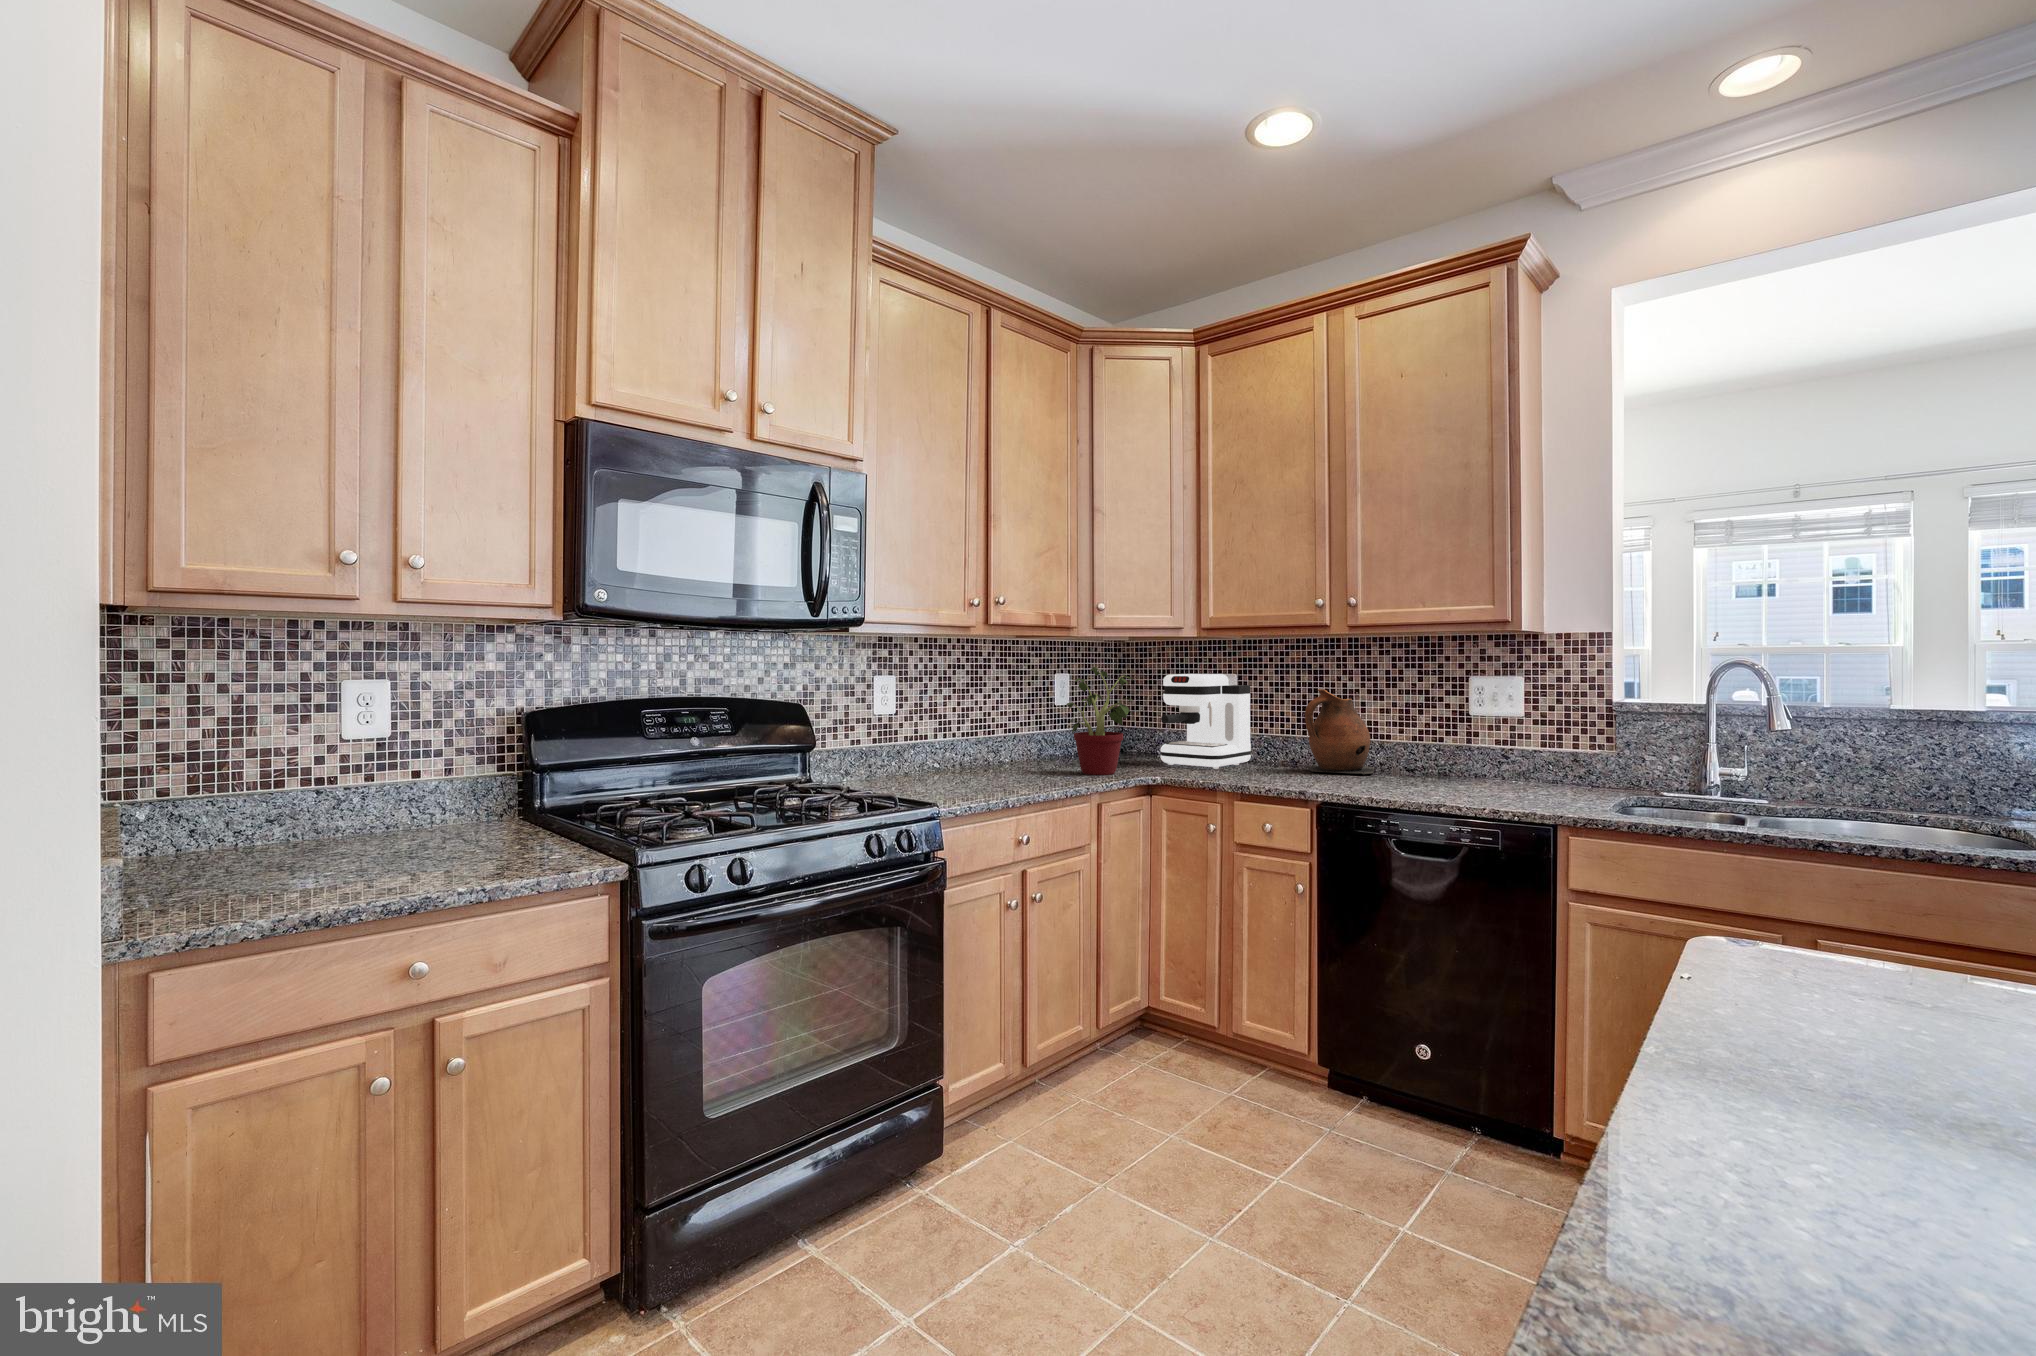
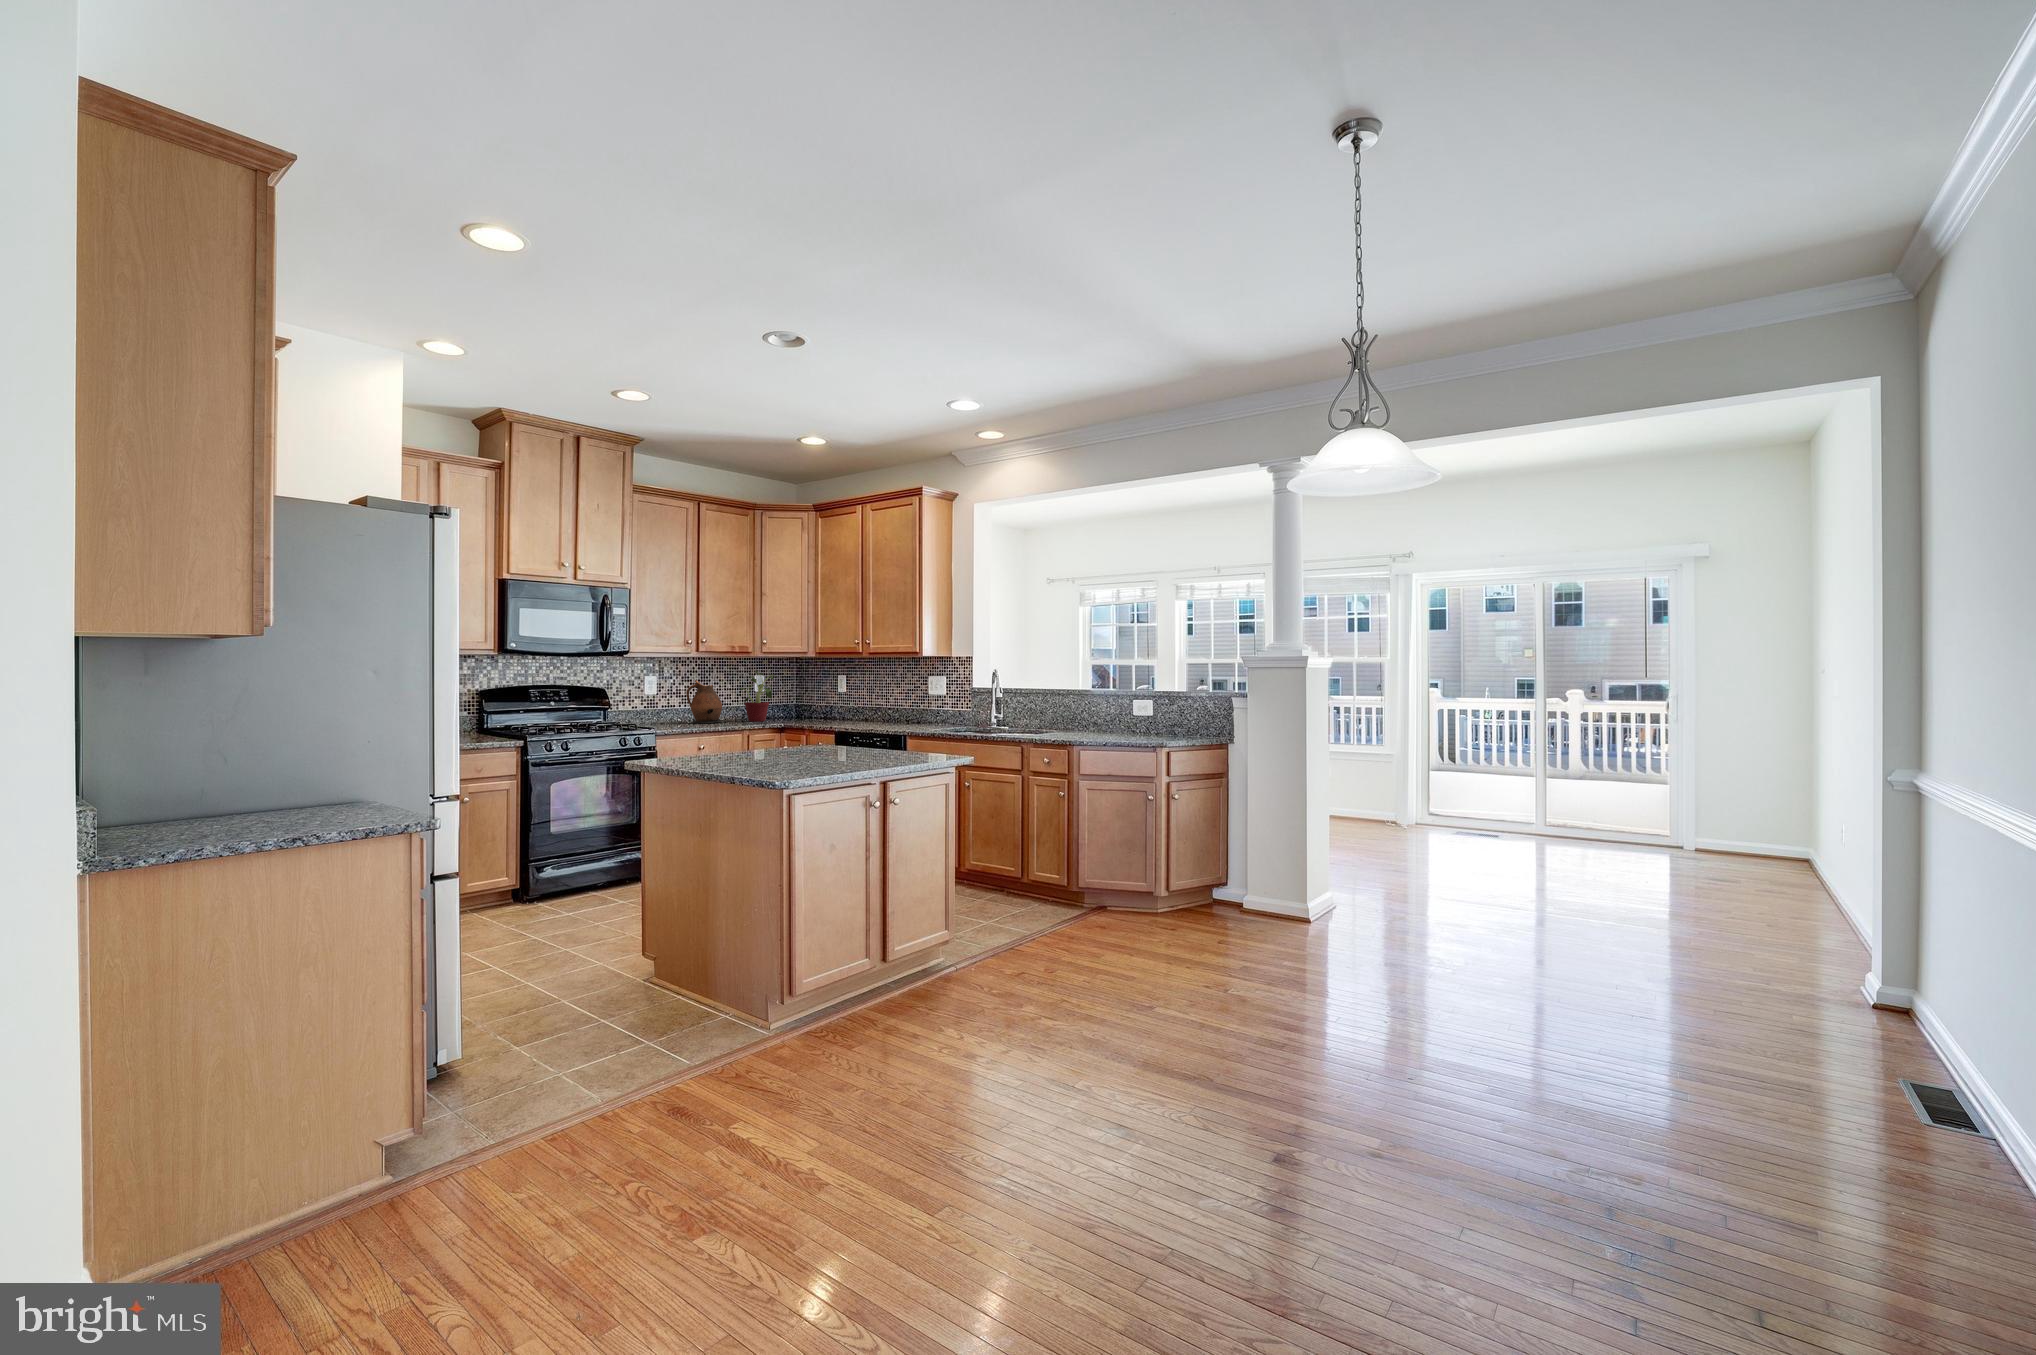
coffee maker: present [1160,674,1251,769] -> none [795,674,846,720]
ceramic pitcher: present [1305,689,1375,775] -> present [686,681,727,723]

